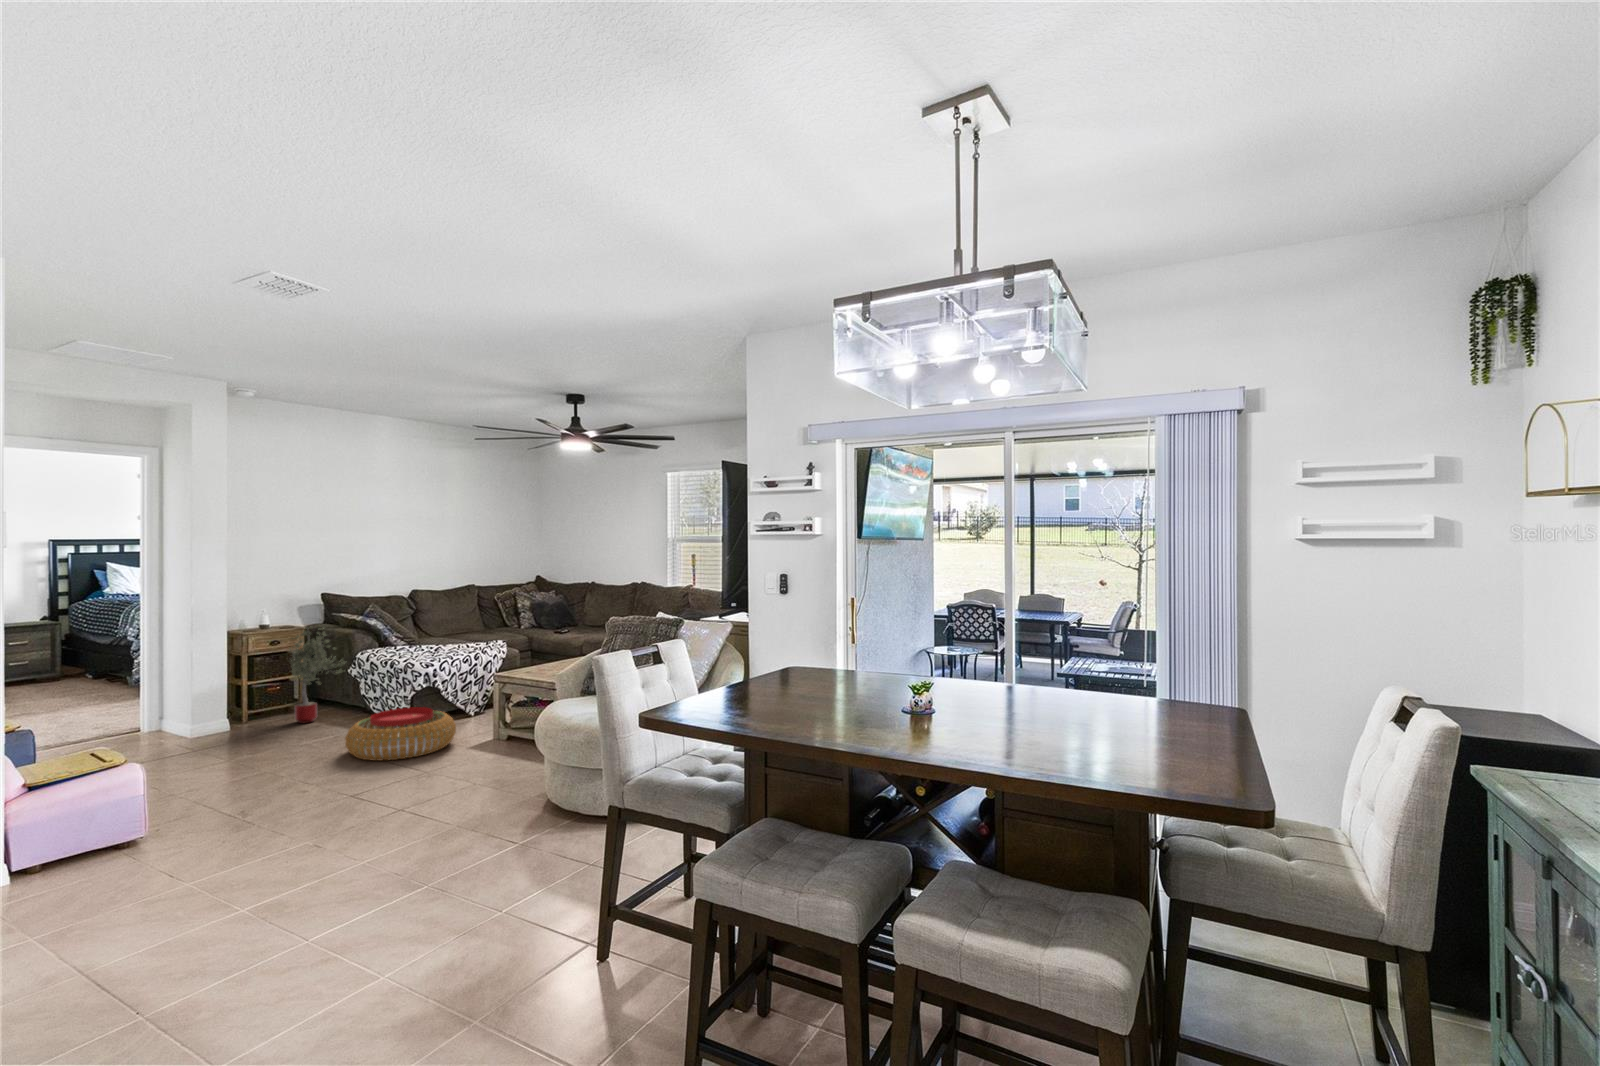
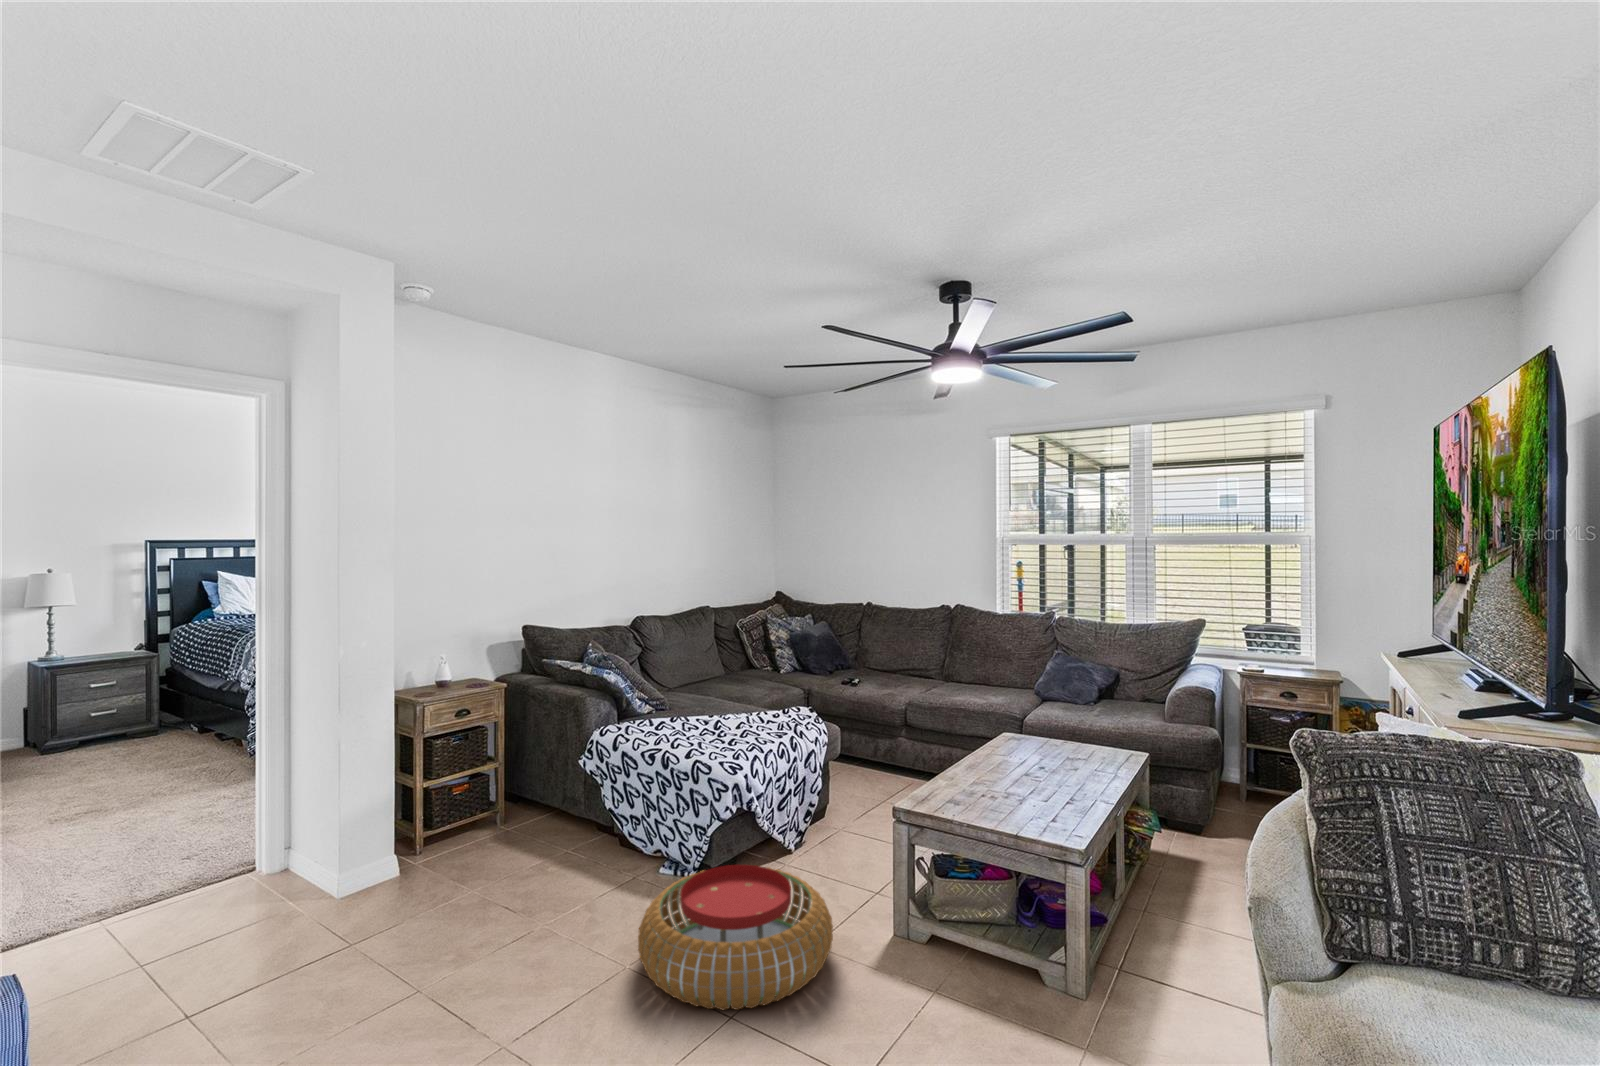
potted tree: present [289,626,345,723] -> none [487,689,581,857]

